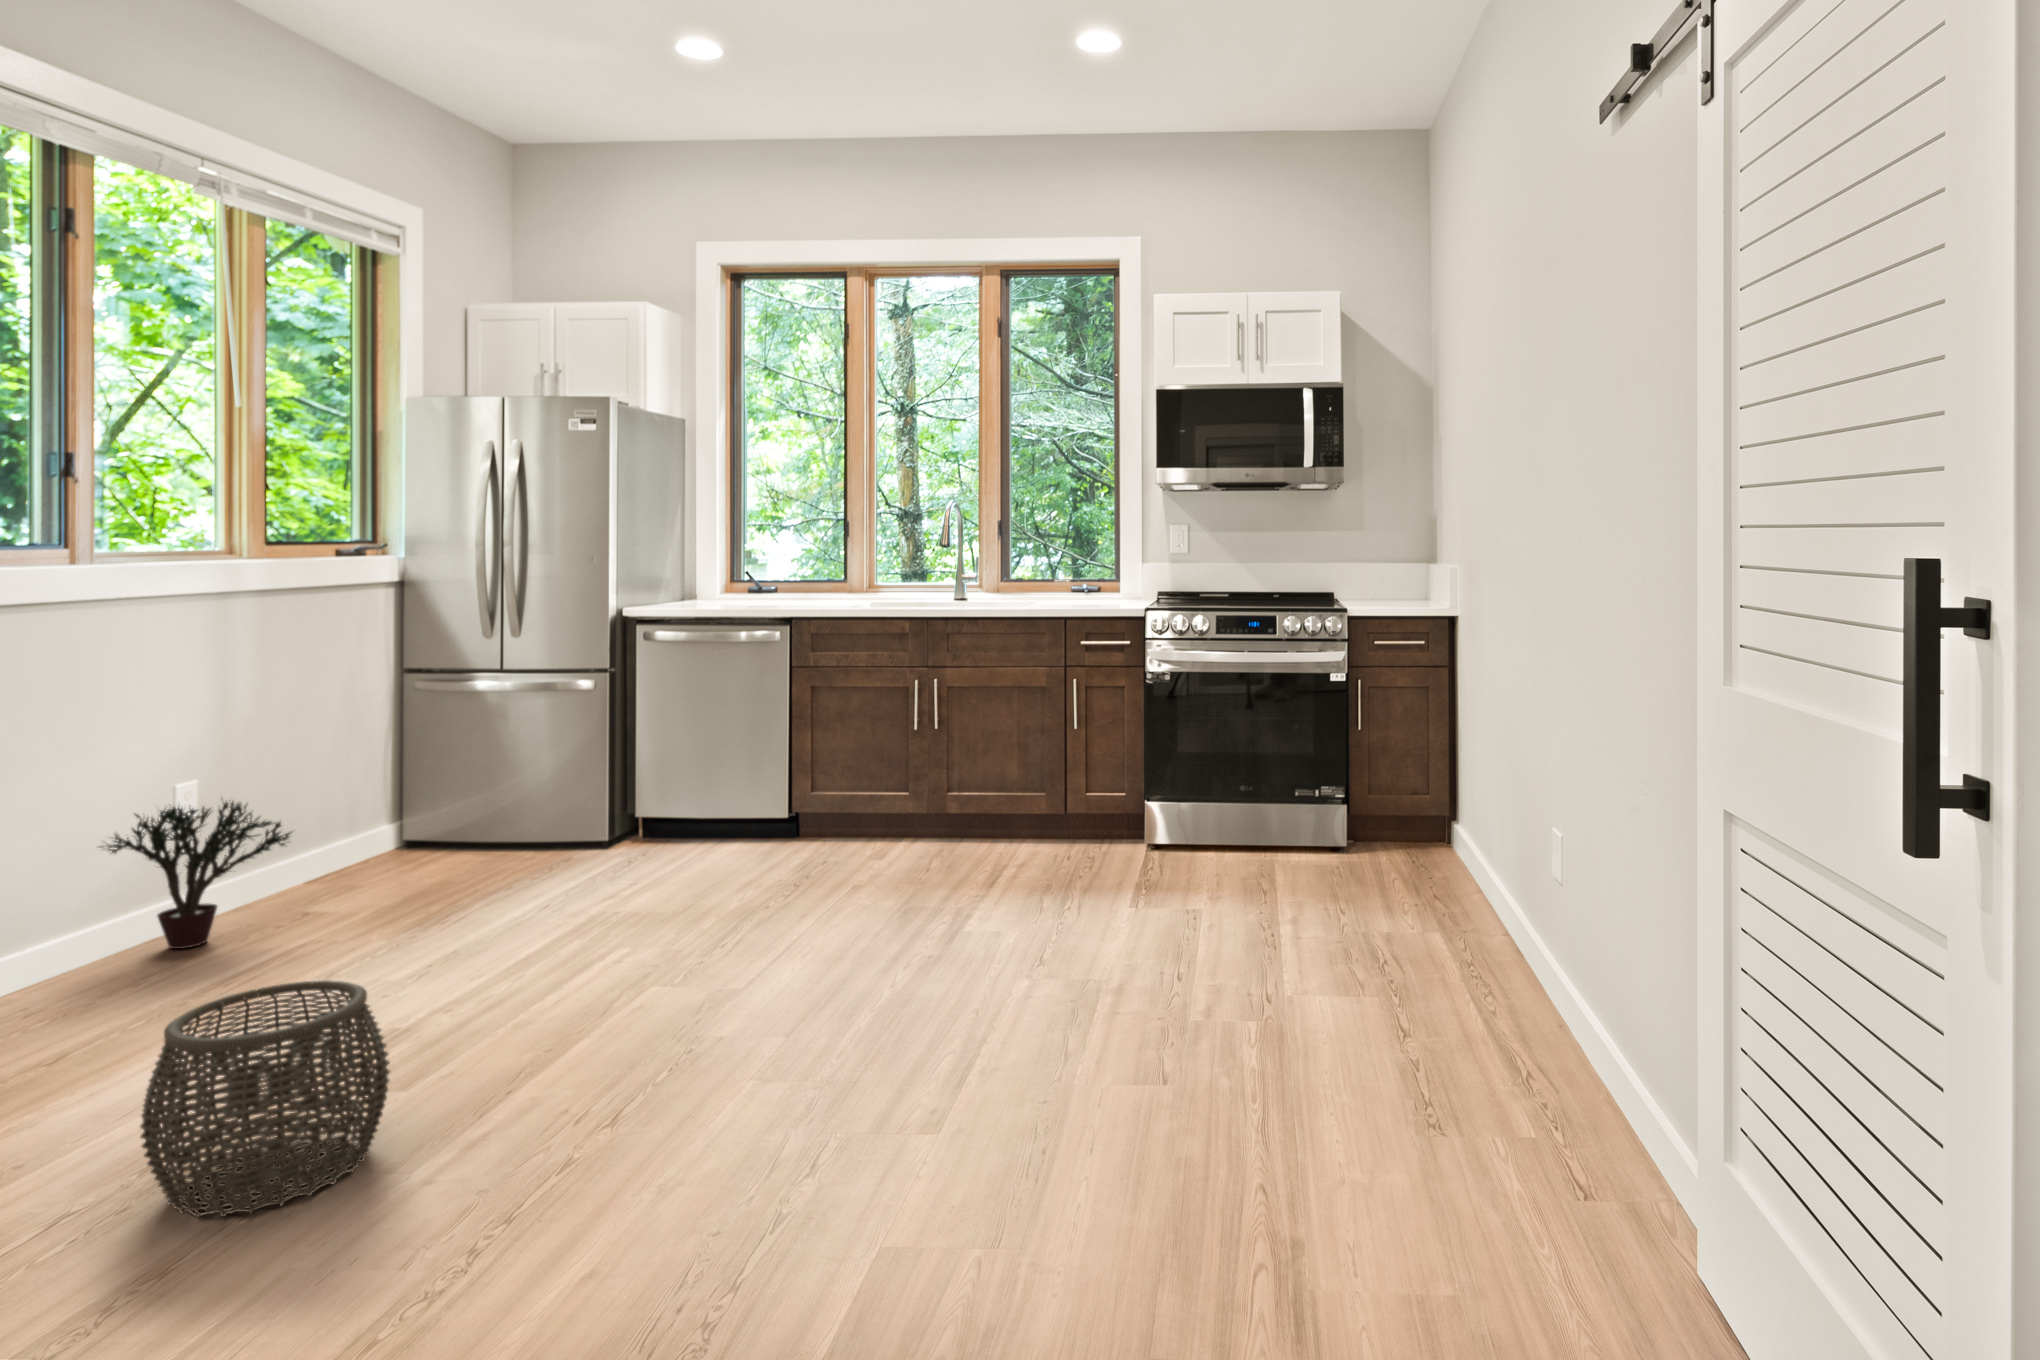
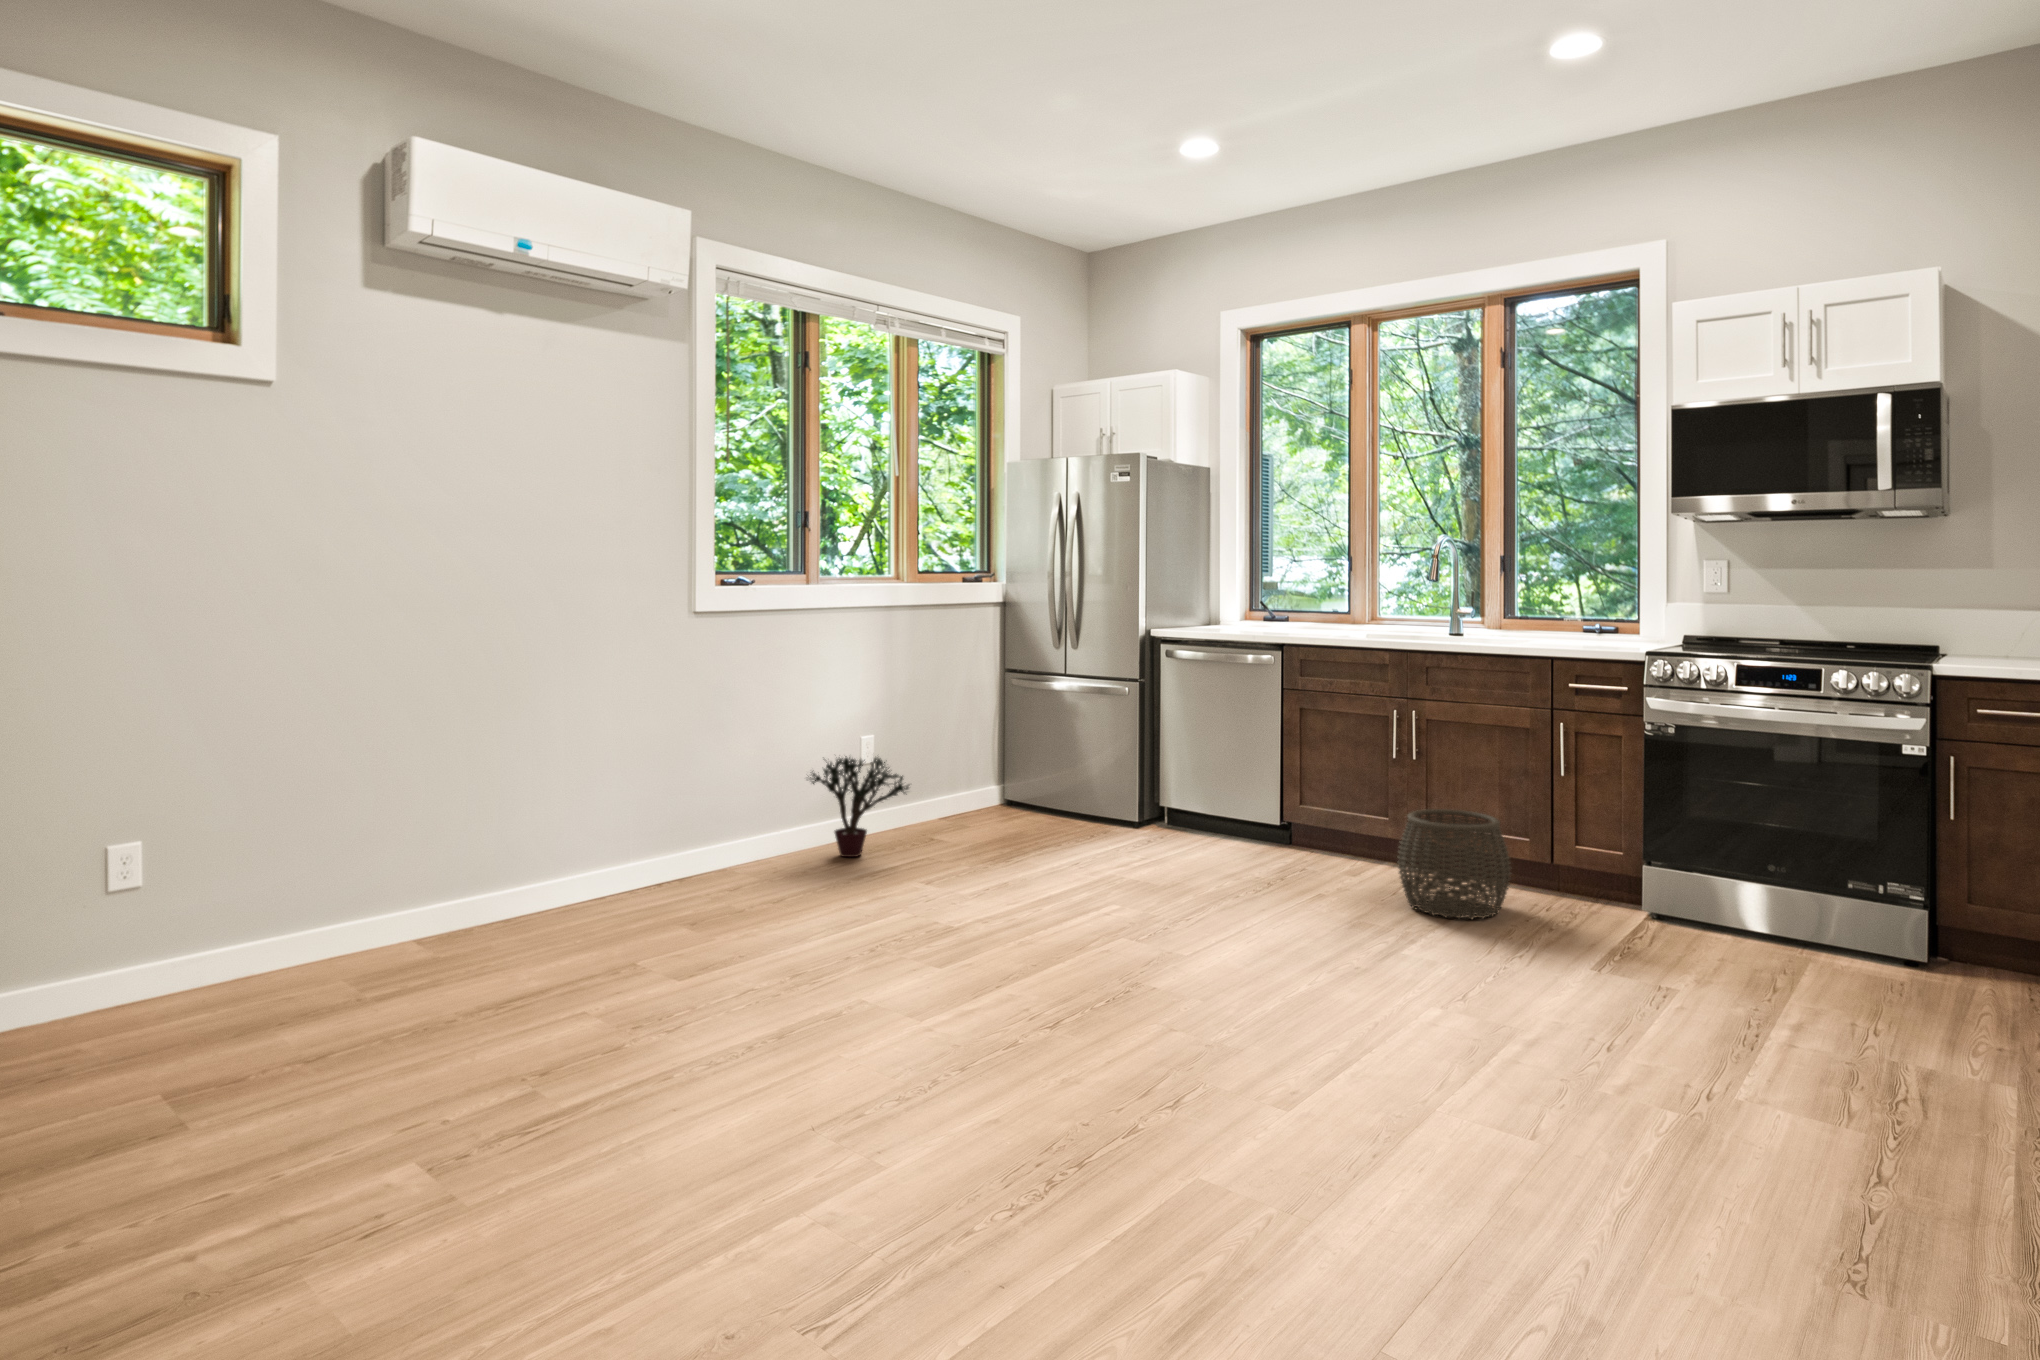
woven basket: present [140,980,390,1217] -> present [1398,809,1511,920]

